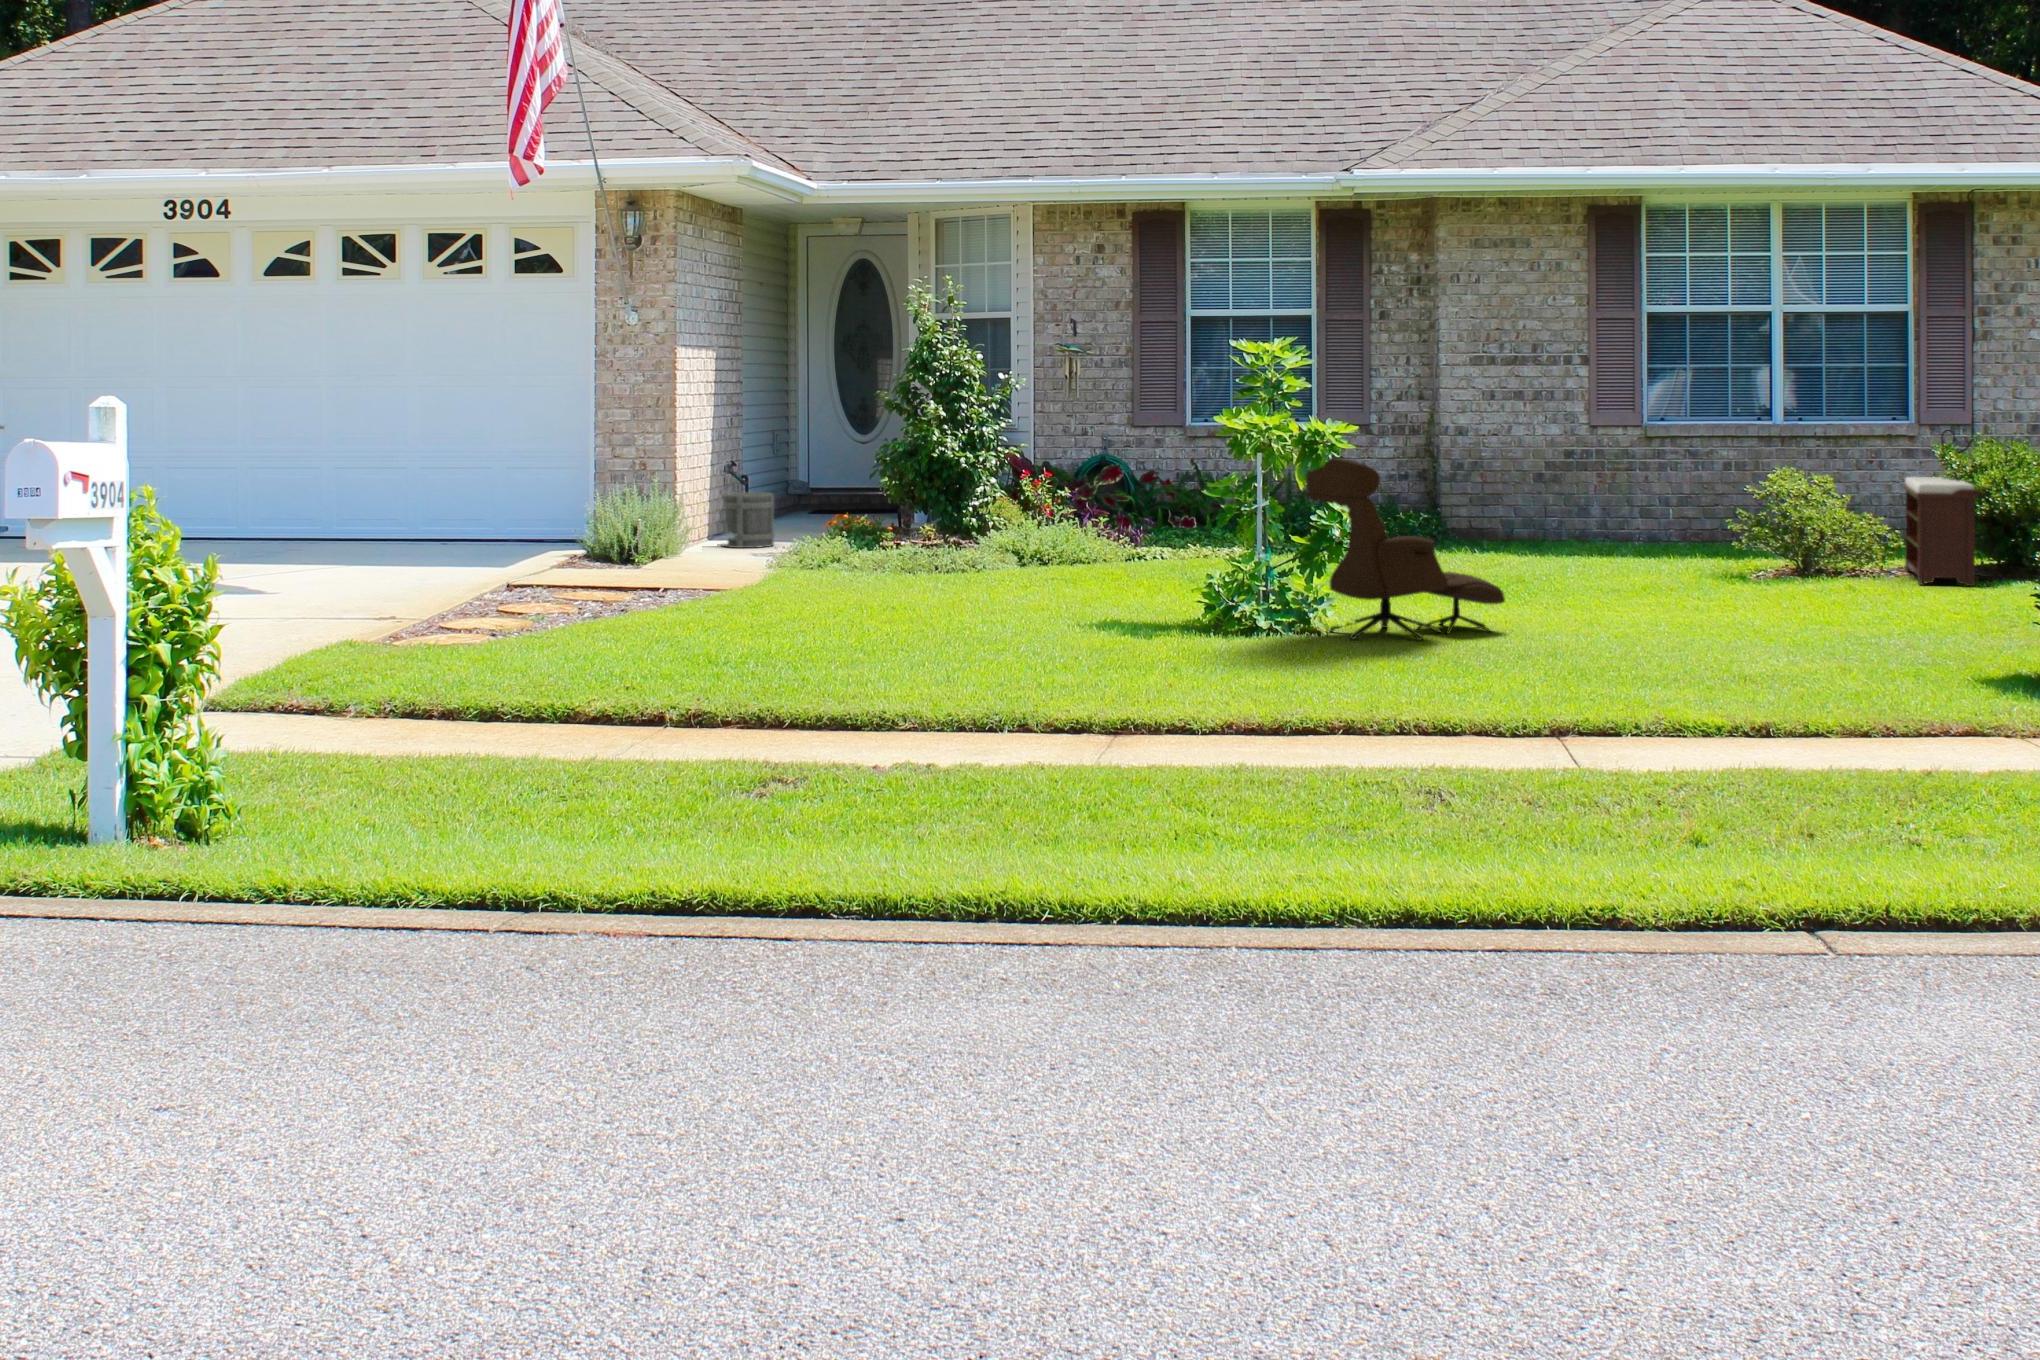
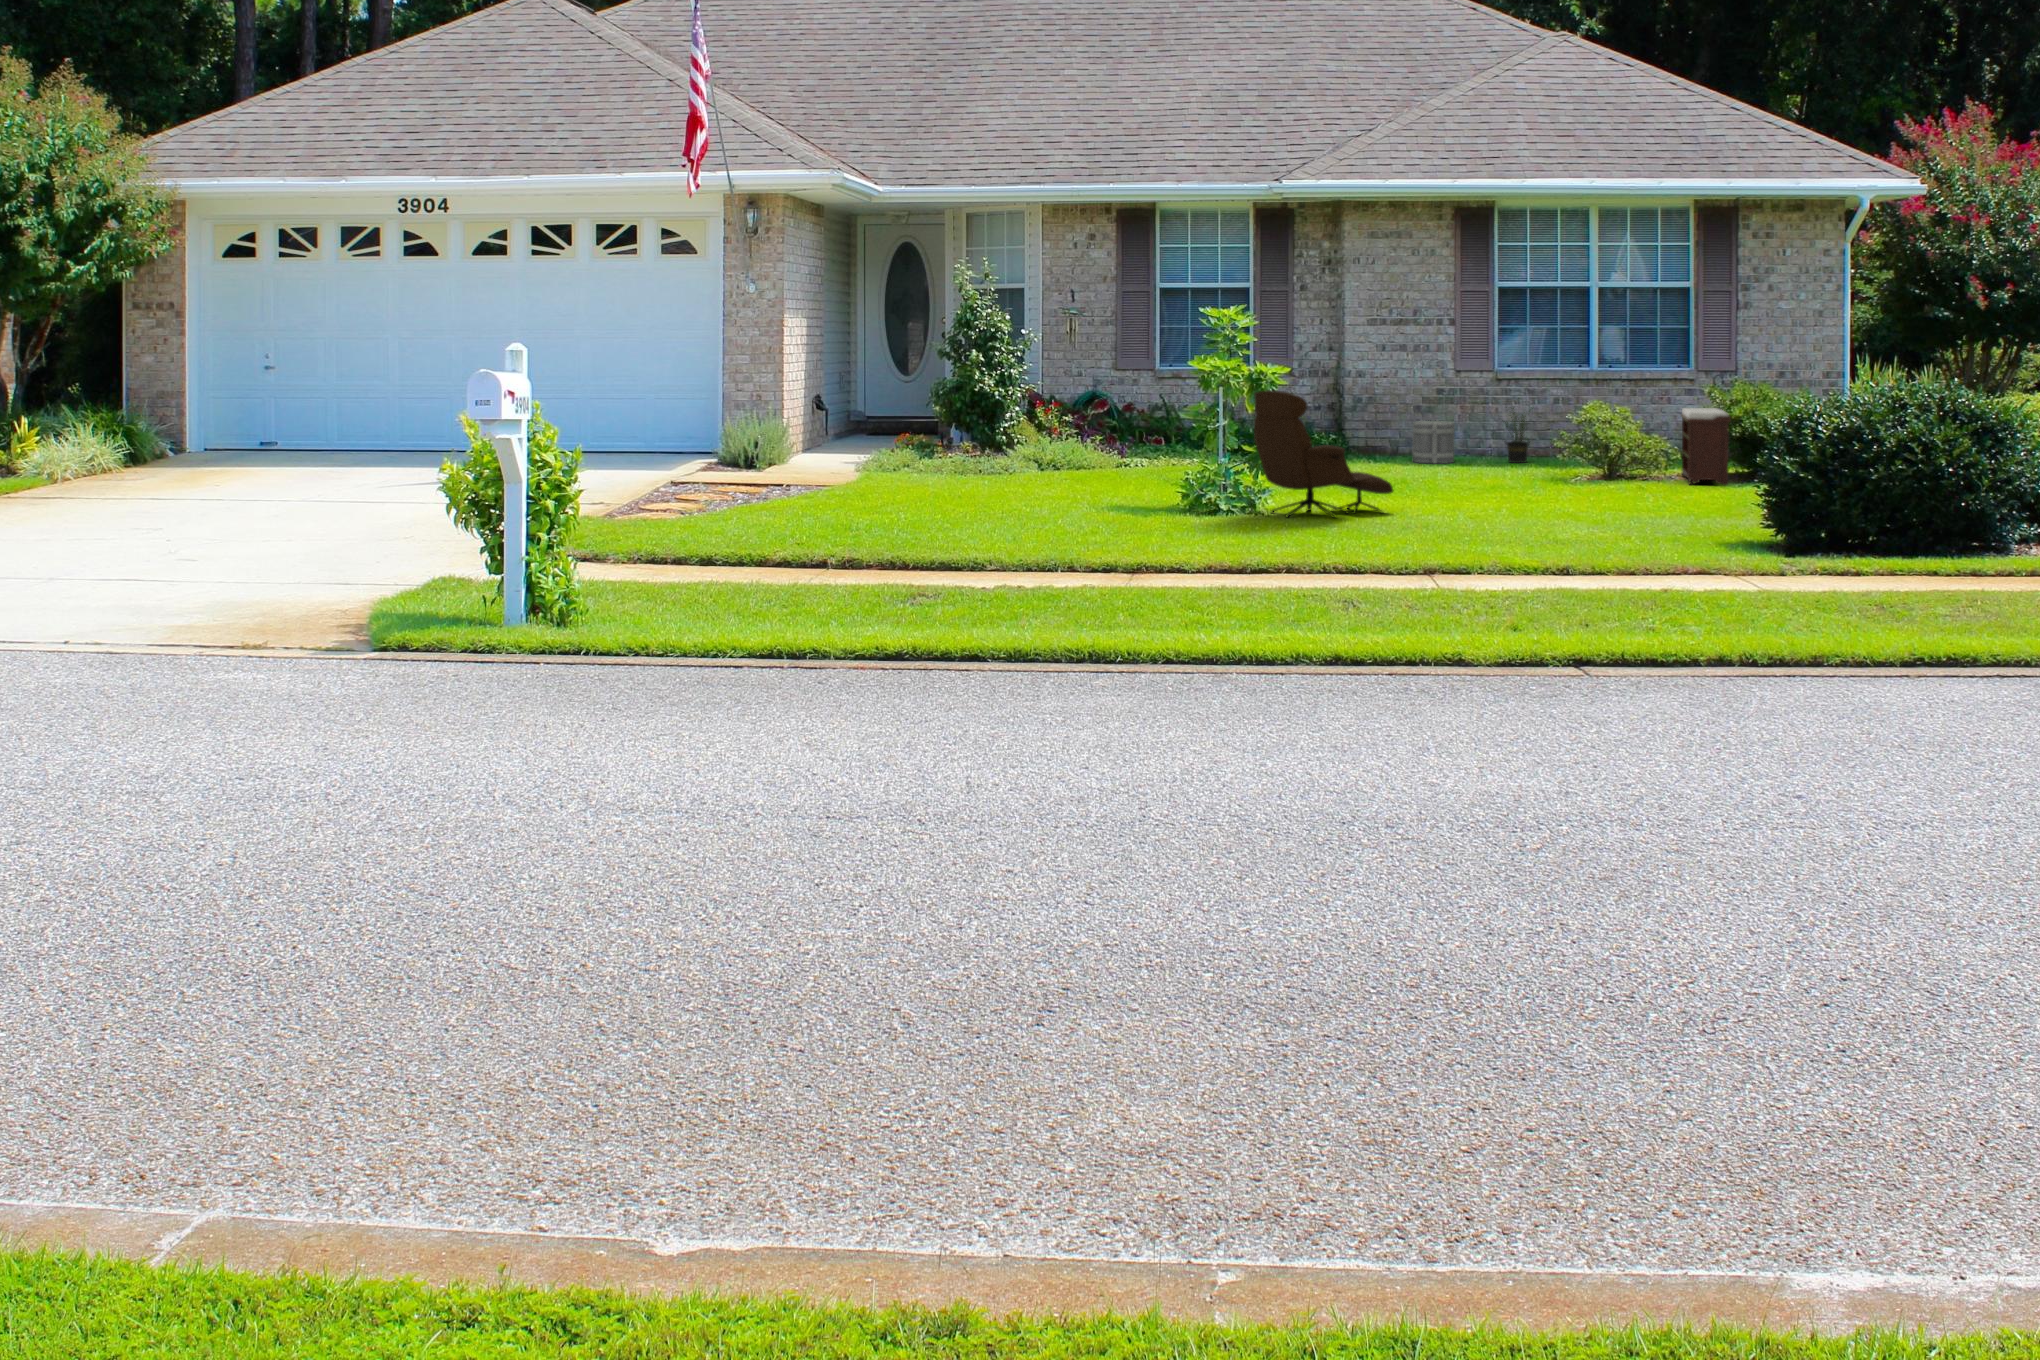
potted plant: none [1645,468,1702,551] -> present [1505,408,1530,463]
bucket: present [722,492,774,548] -> present [1413,421,1454,464]

